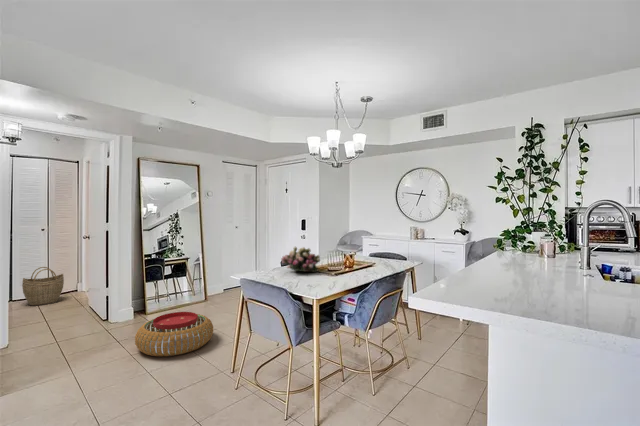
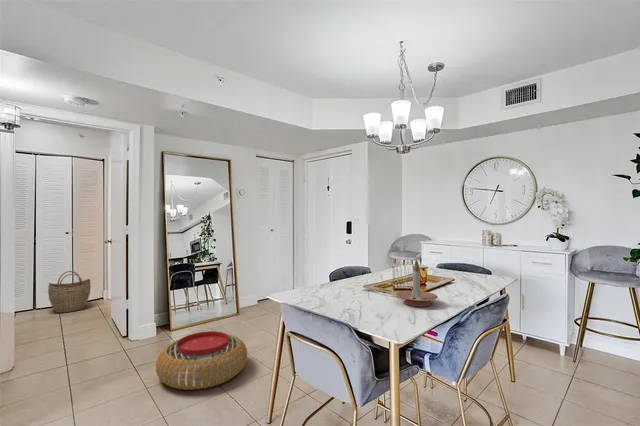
candle holder: none [326,246,355,280] -> present [396,260,438,306]
flower arrangement: present [281,247,320,272] -> none [332,257,384,292]

